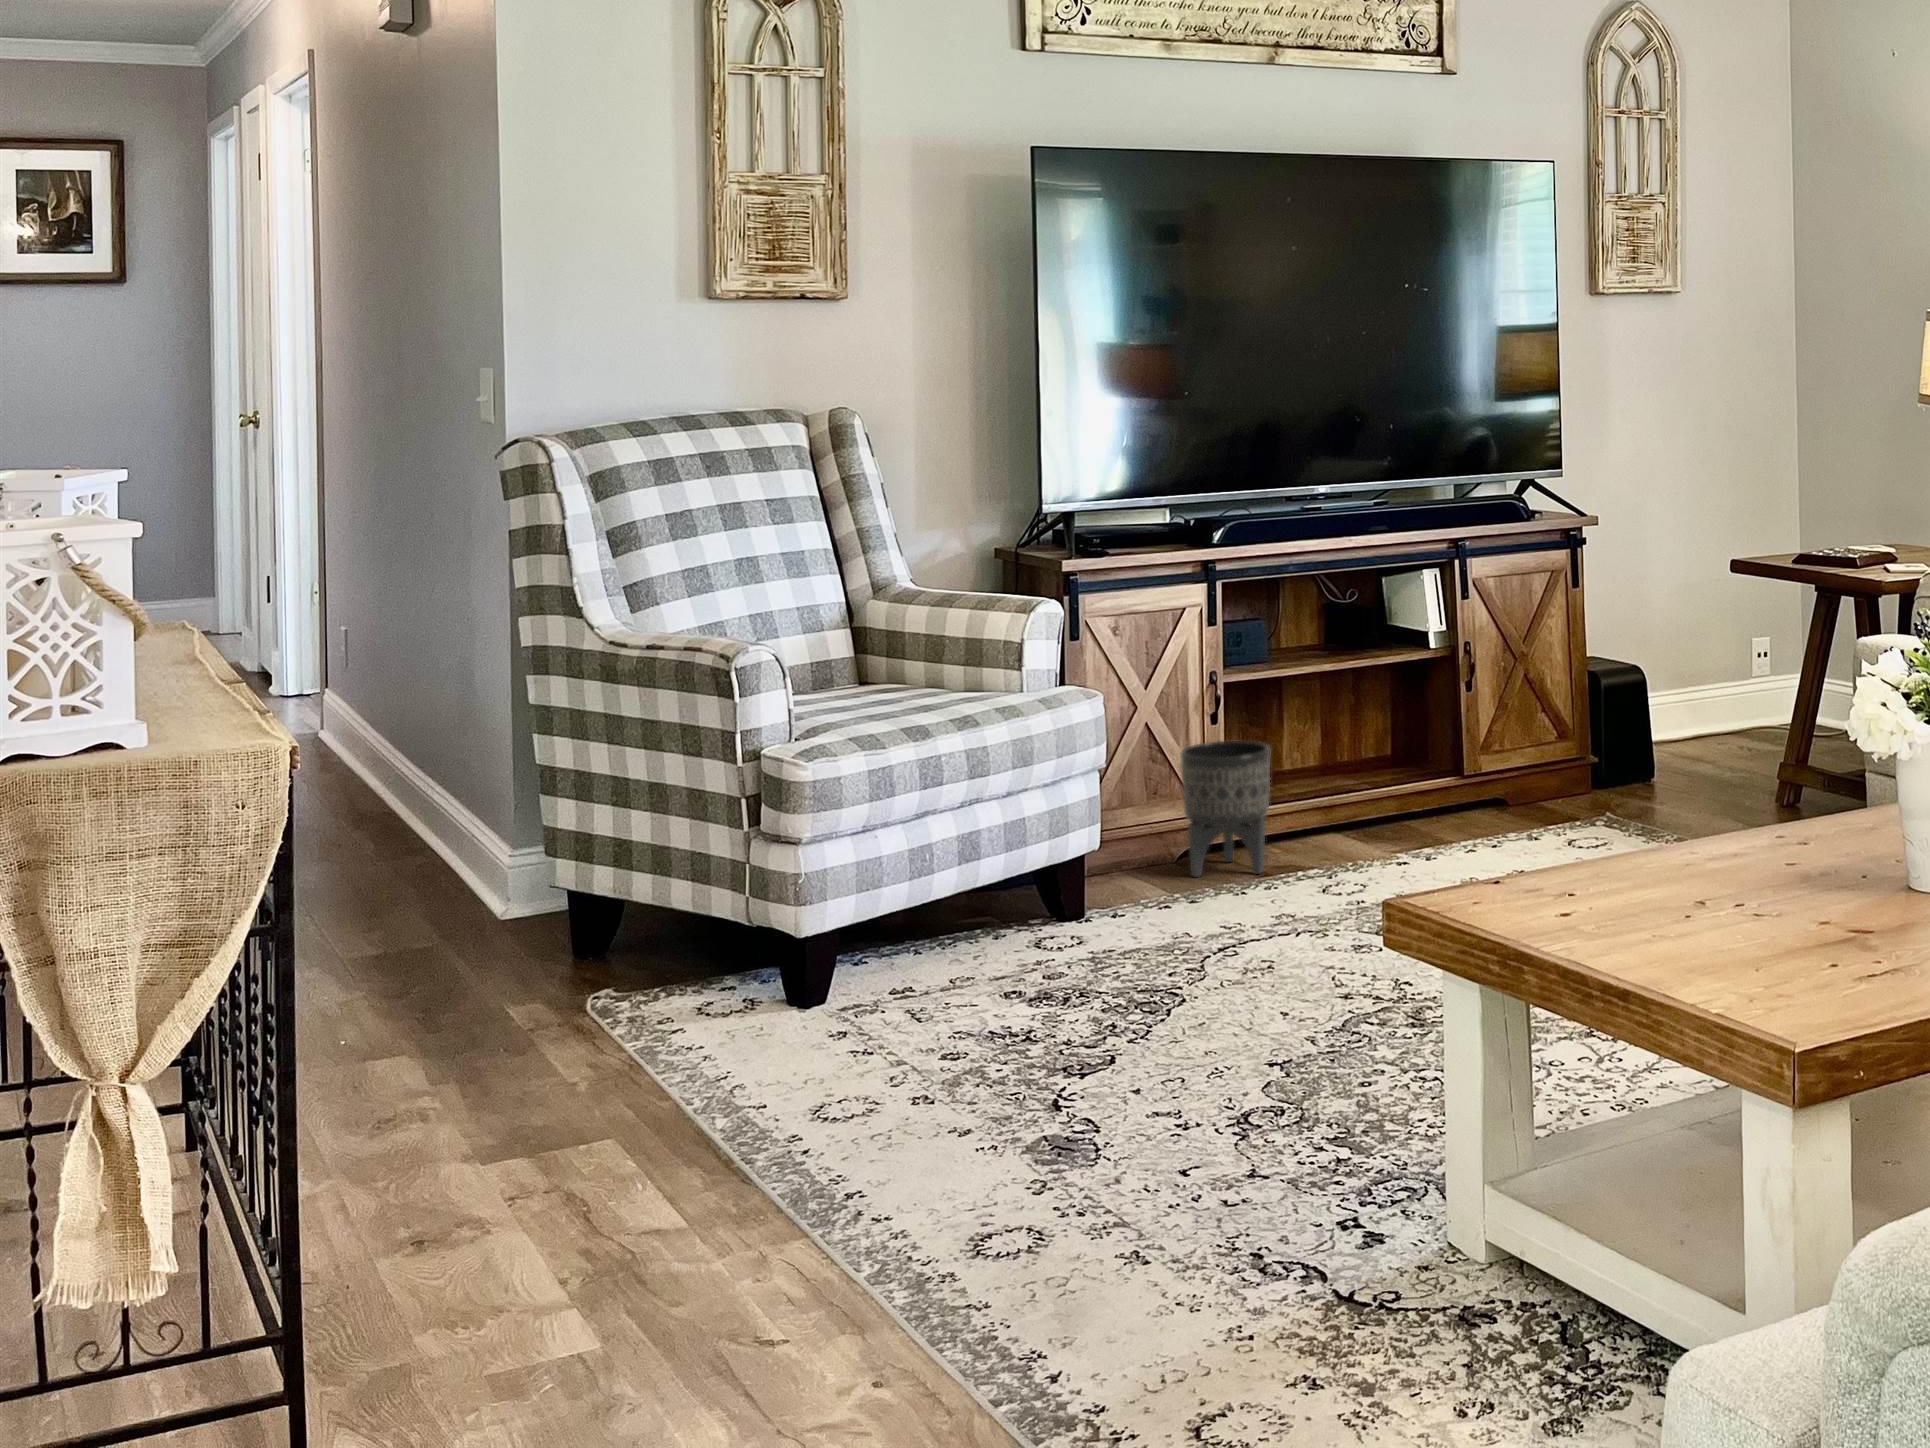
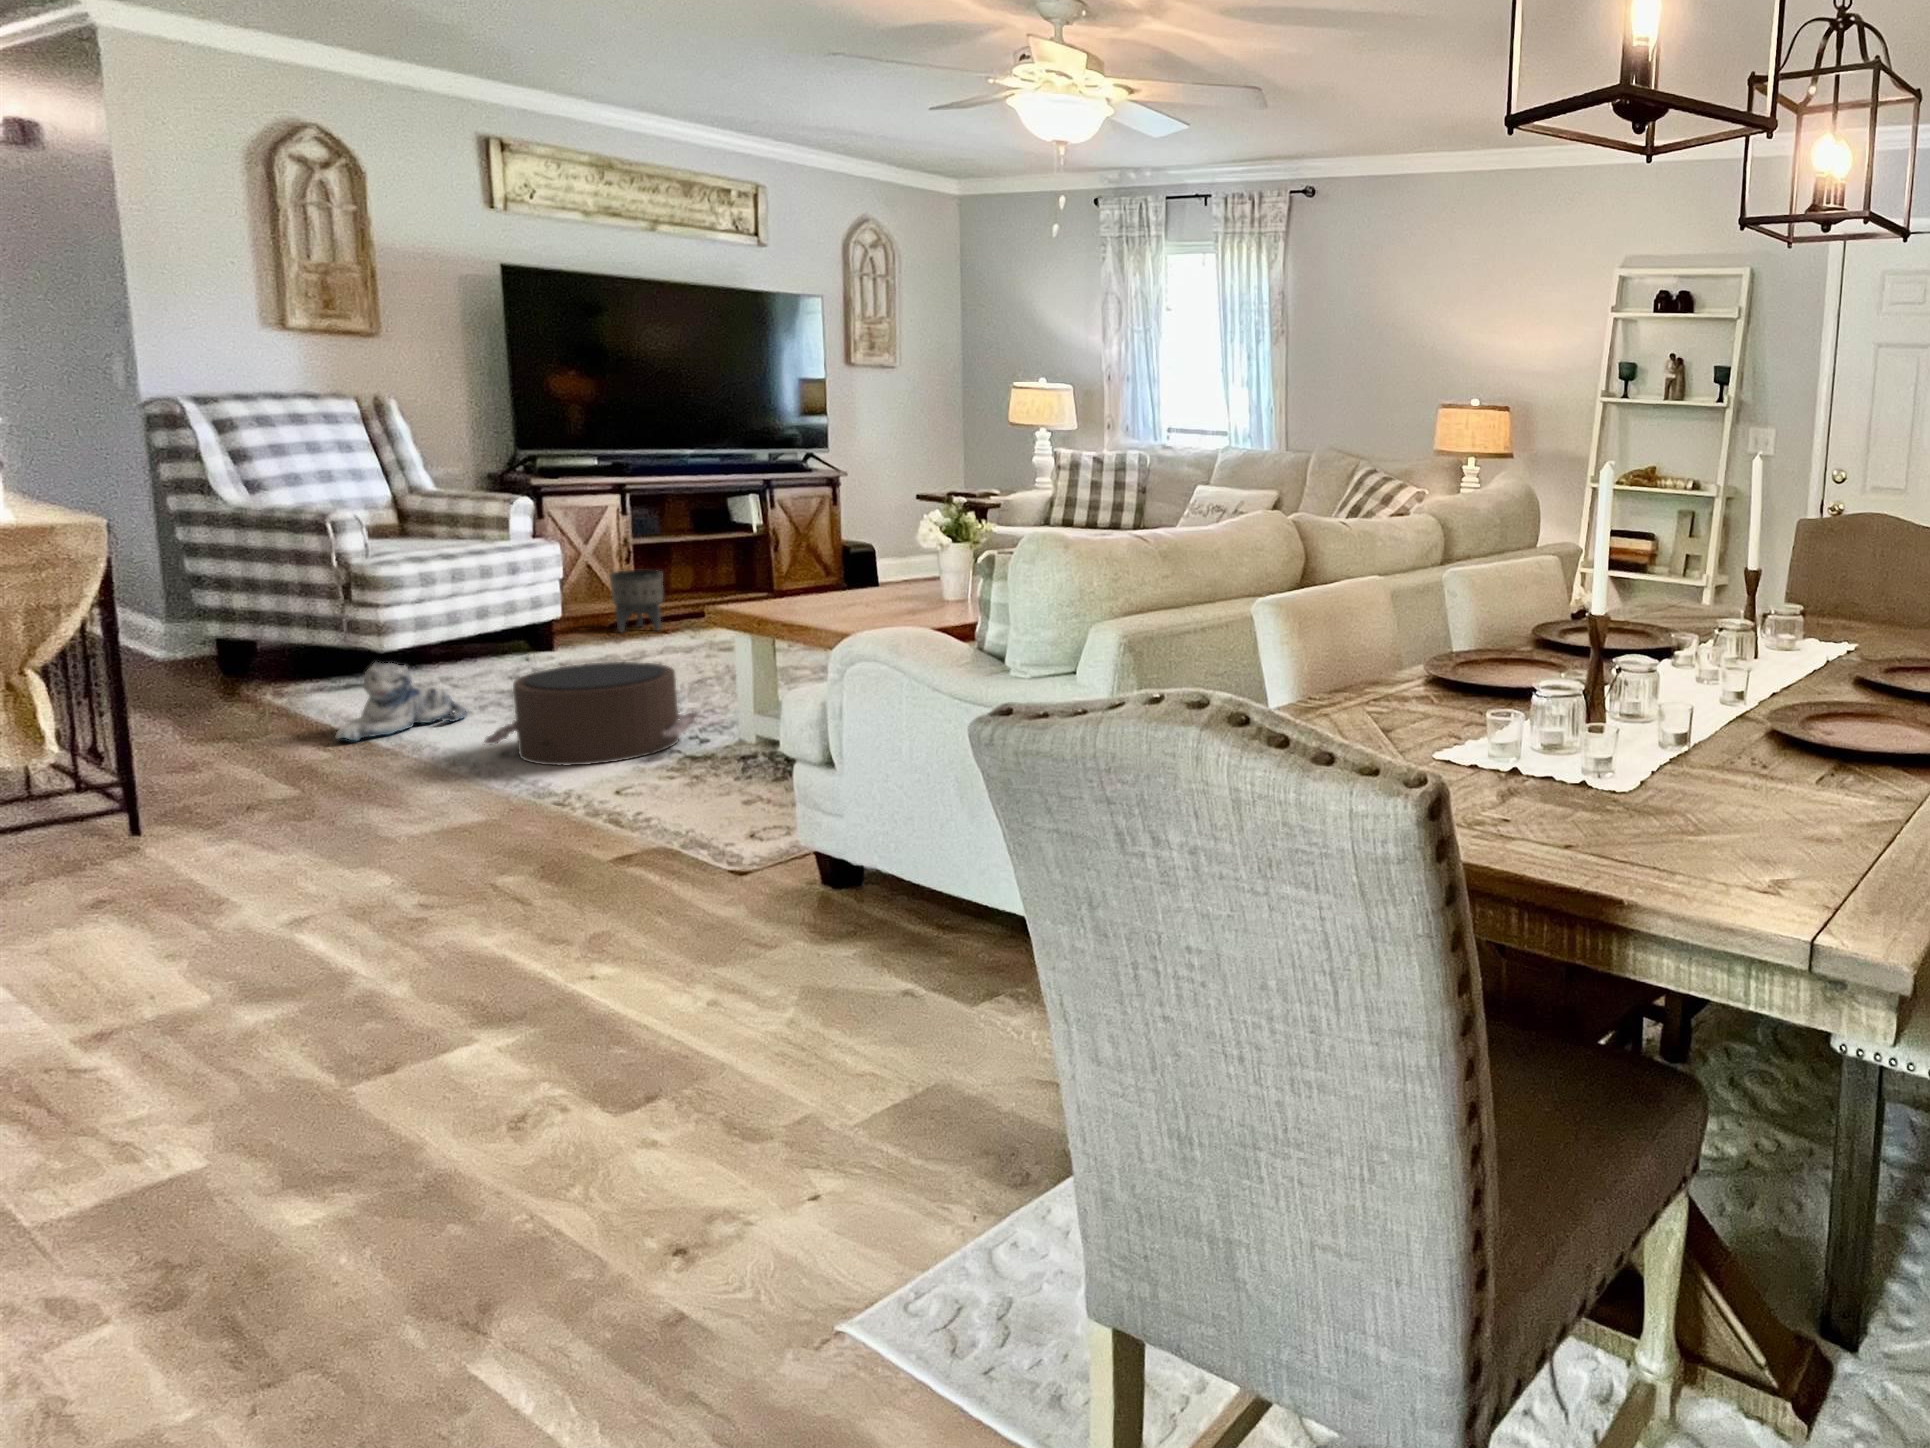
plush toy: none [675,1002,915,1196] -> present [335,662,466,740]
pouf: none [919,1033,1355,1339] -> present [483,662,696,765]

